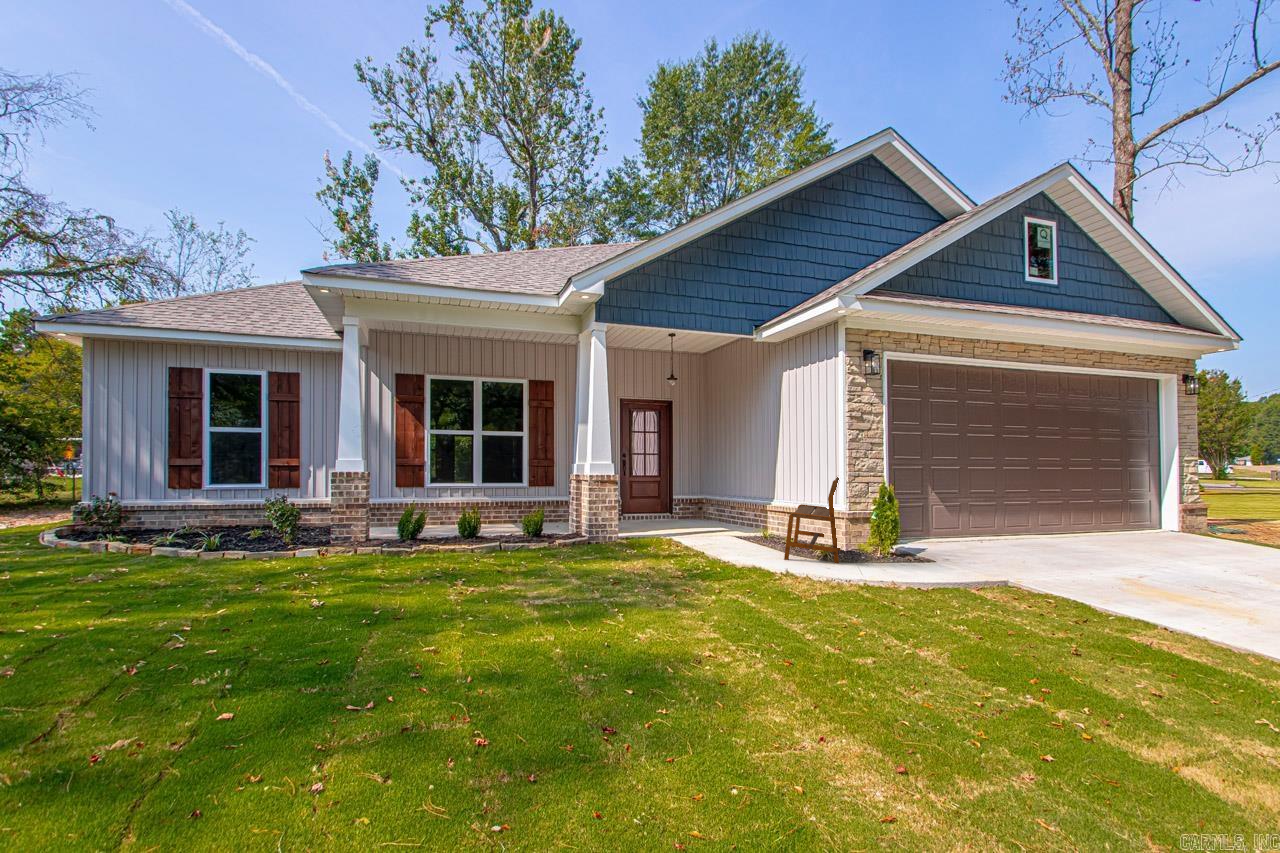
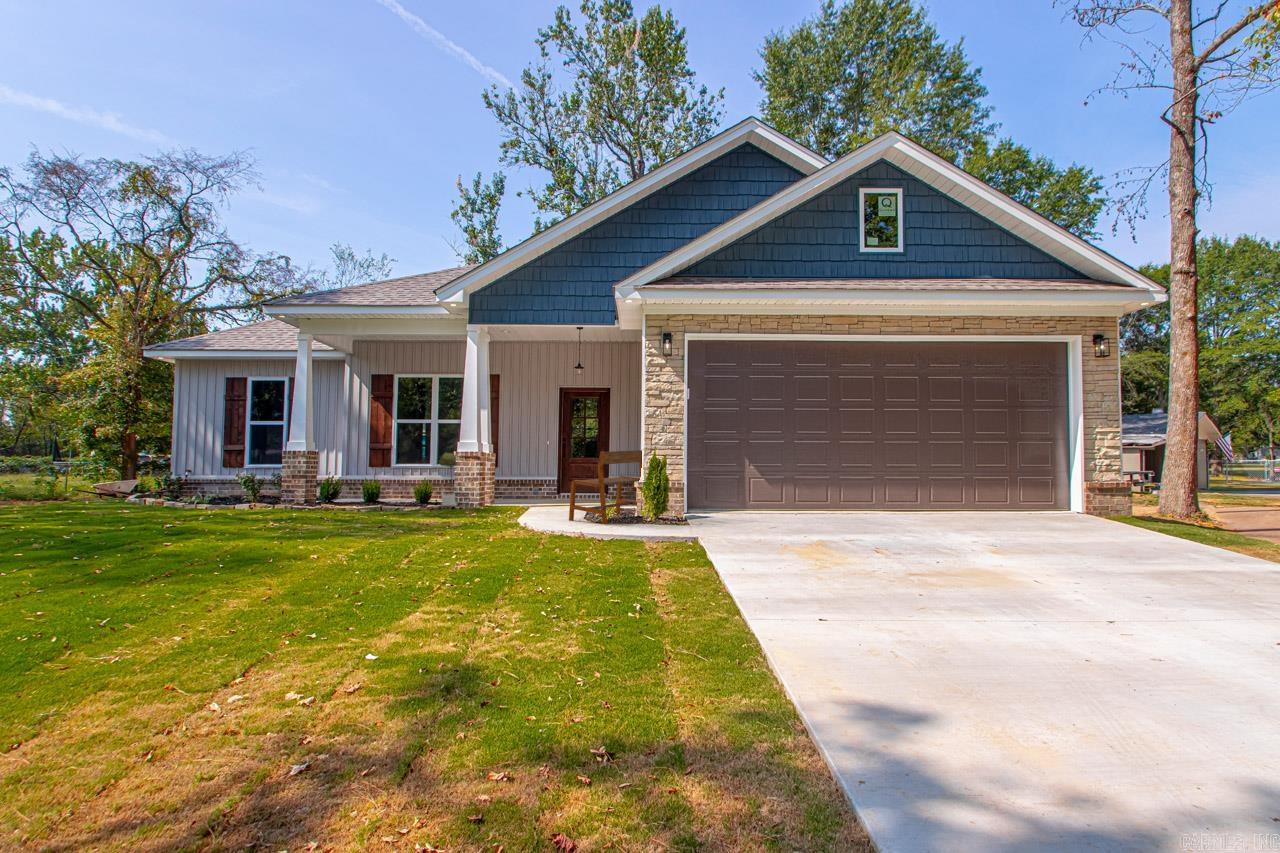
potted tree: none [554,474,581,541] -> present [439,453,458,506]

